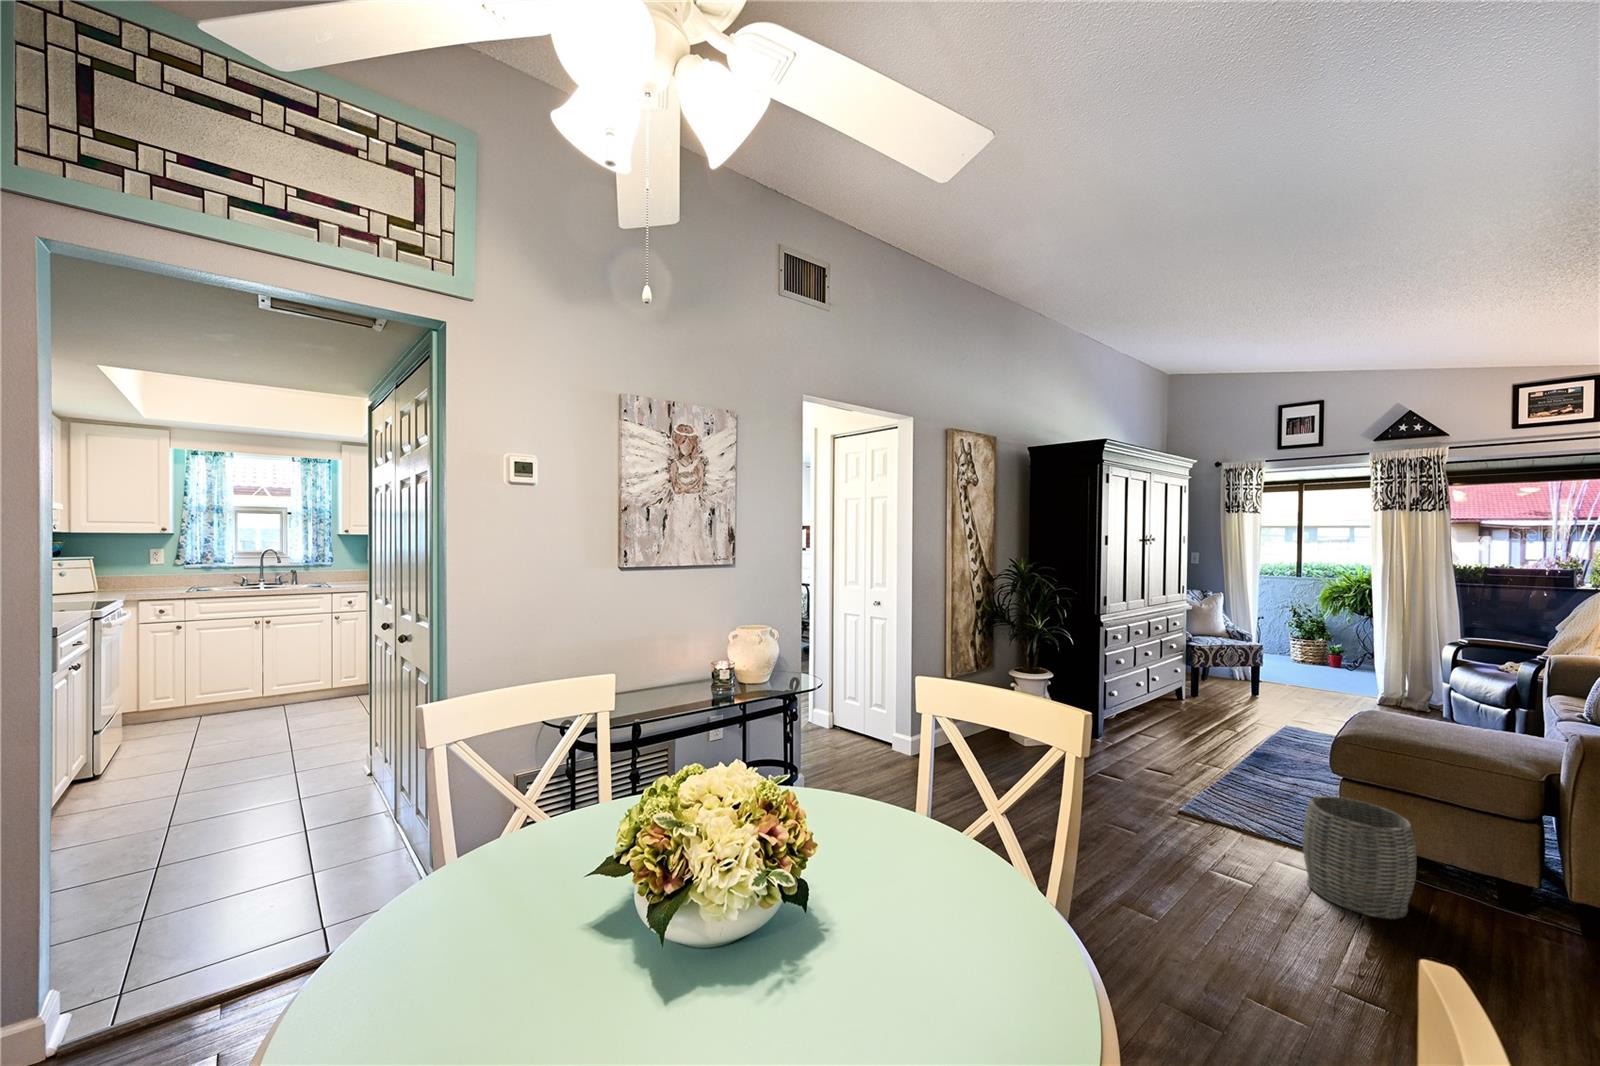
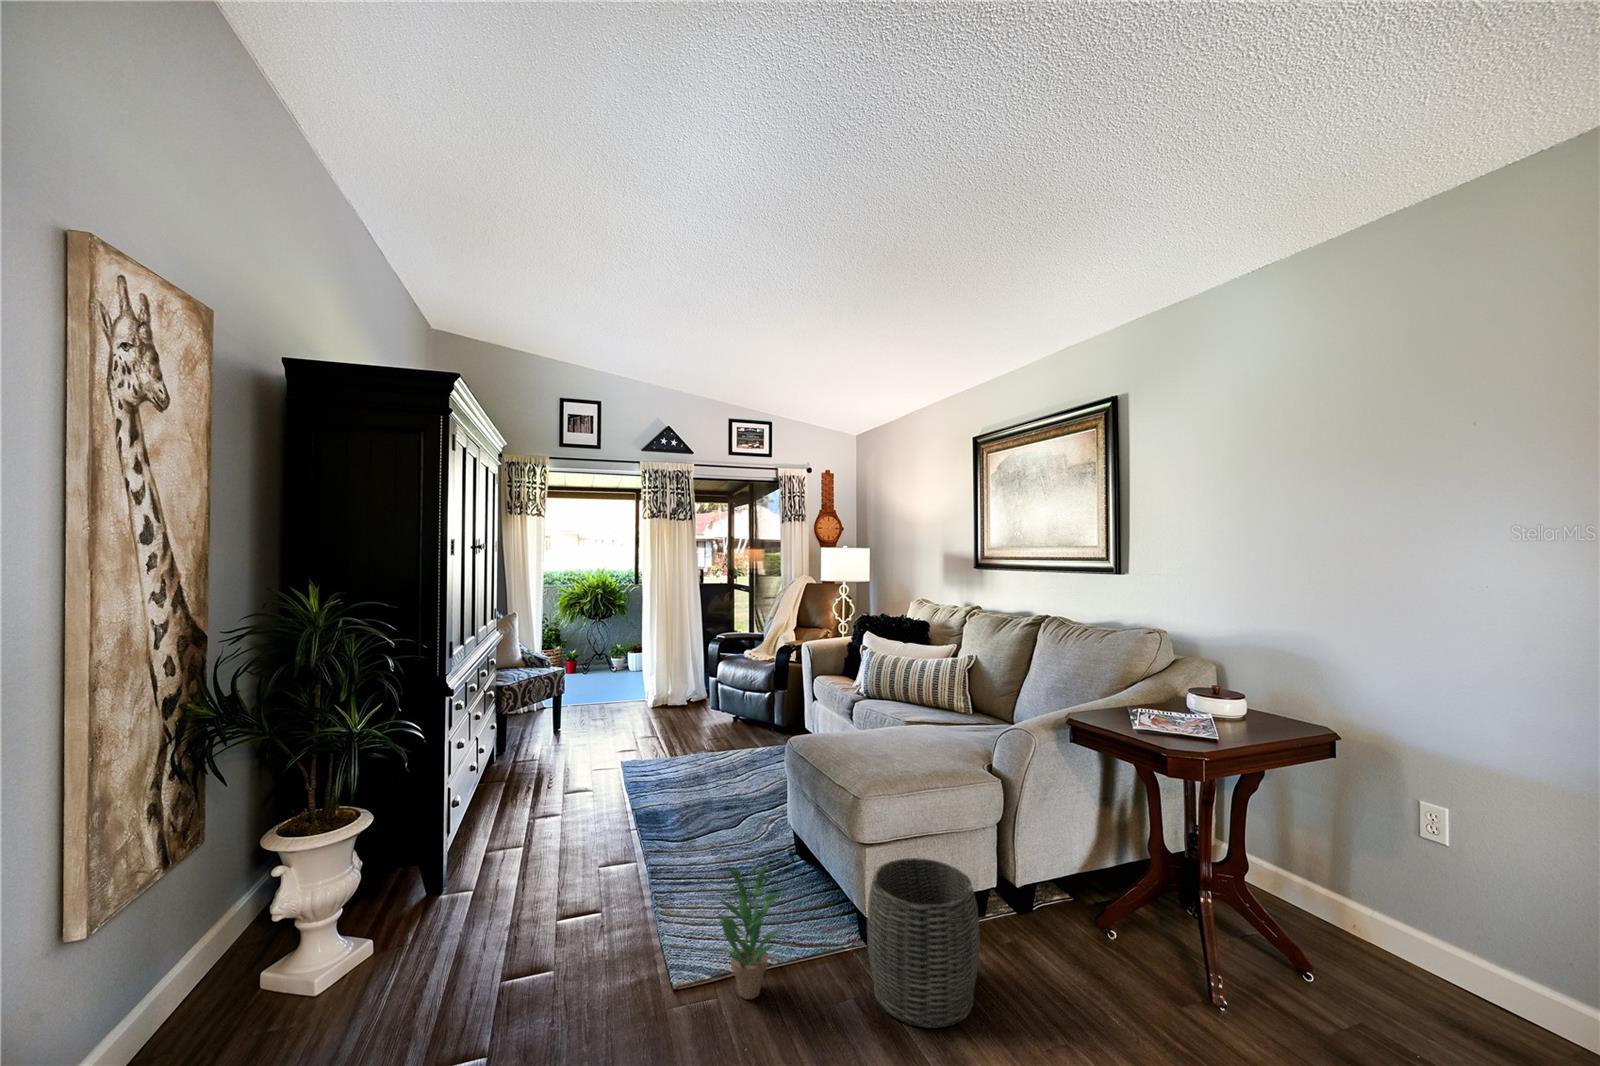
potted plant: none [1197,748,1252,840] -> present [718,863,783,999]

